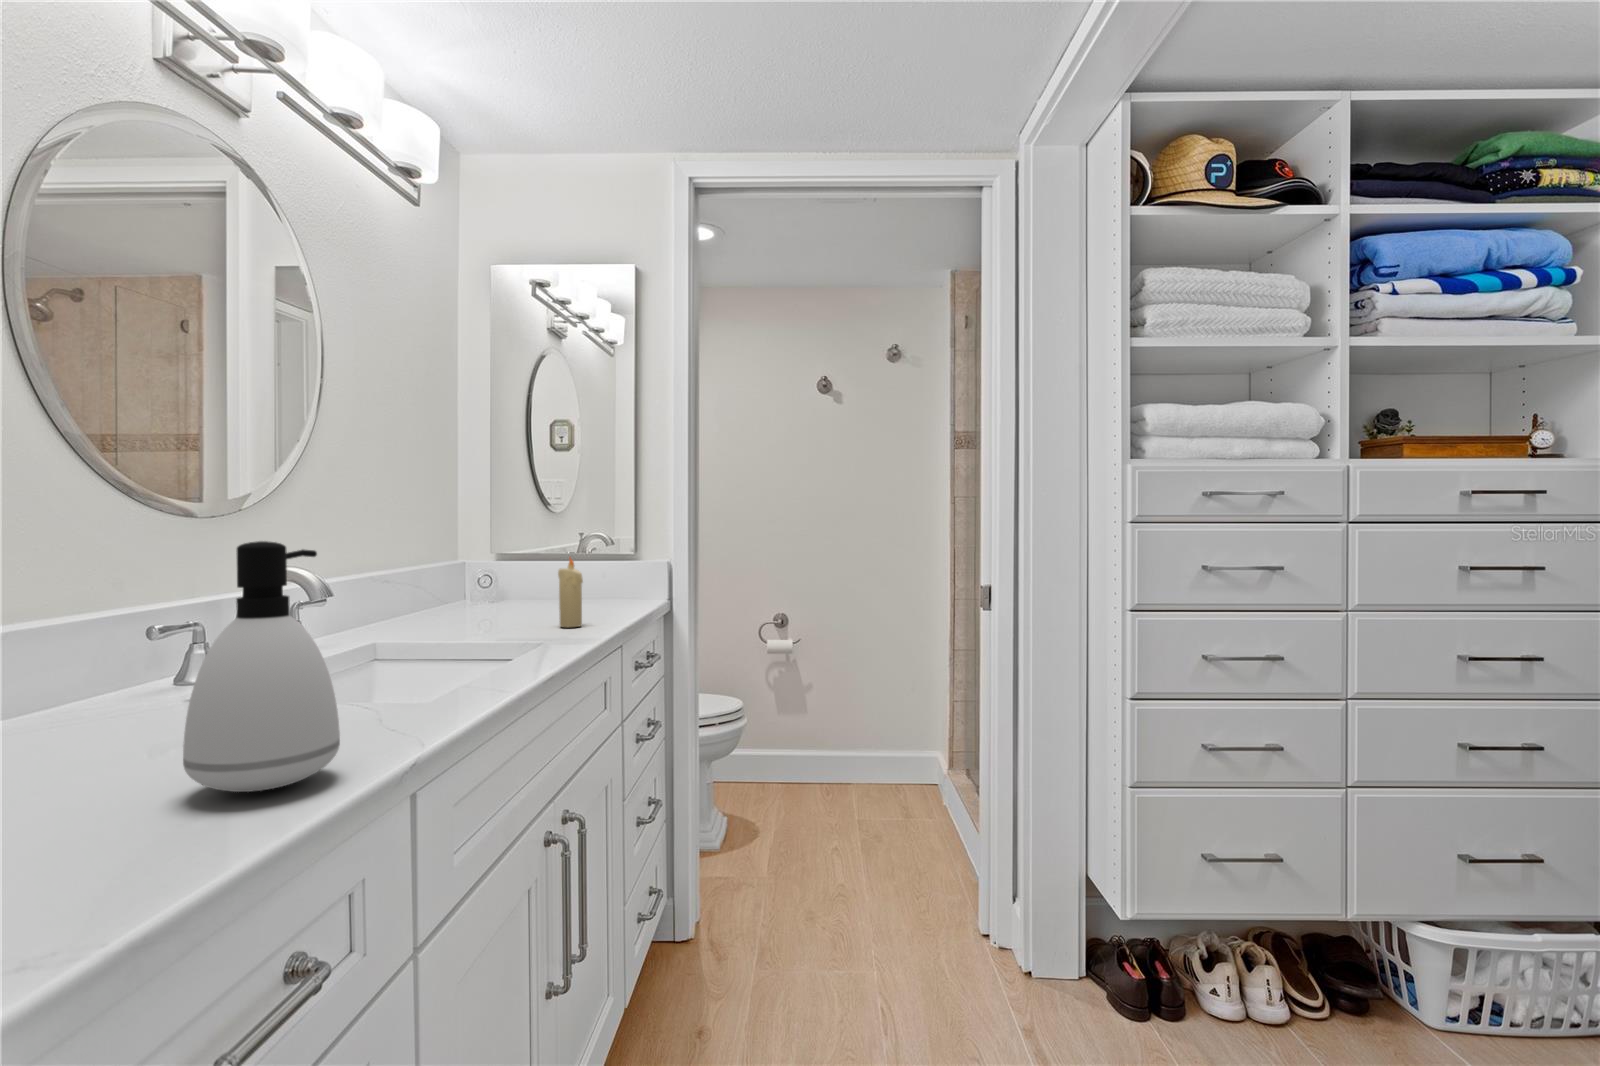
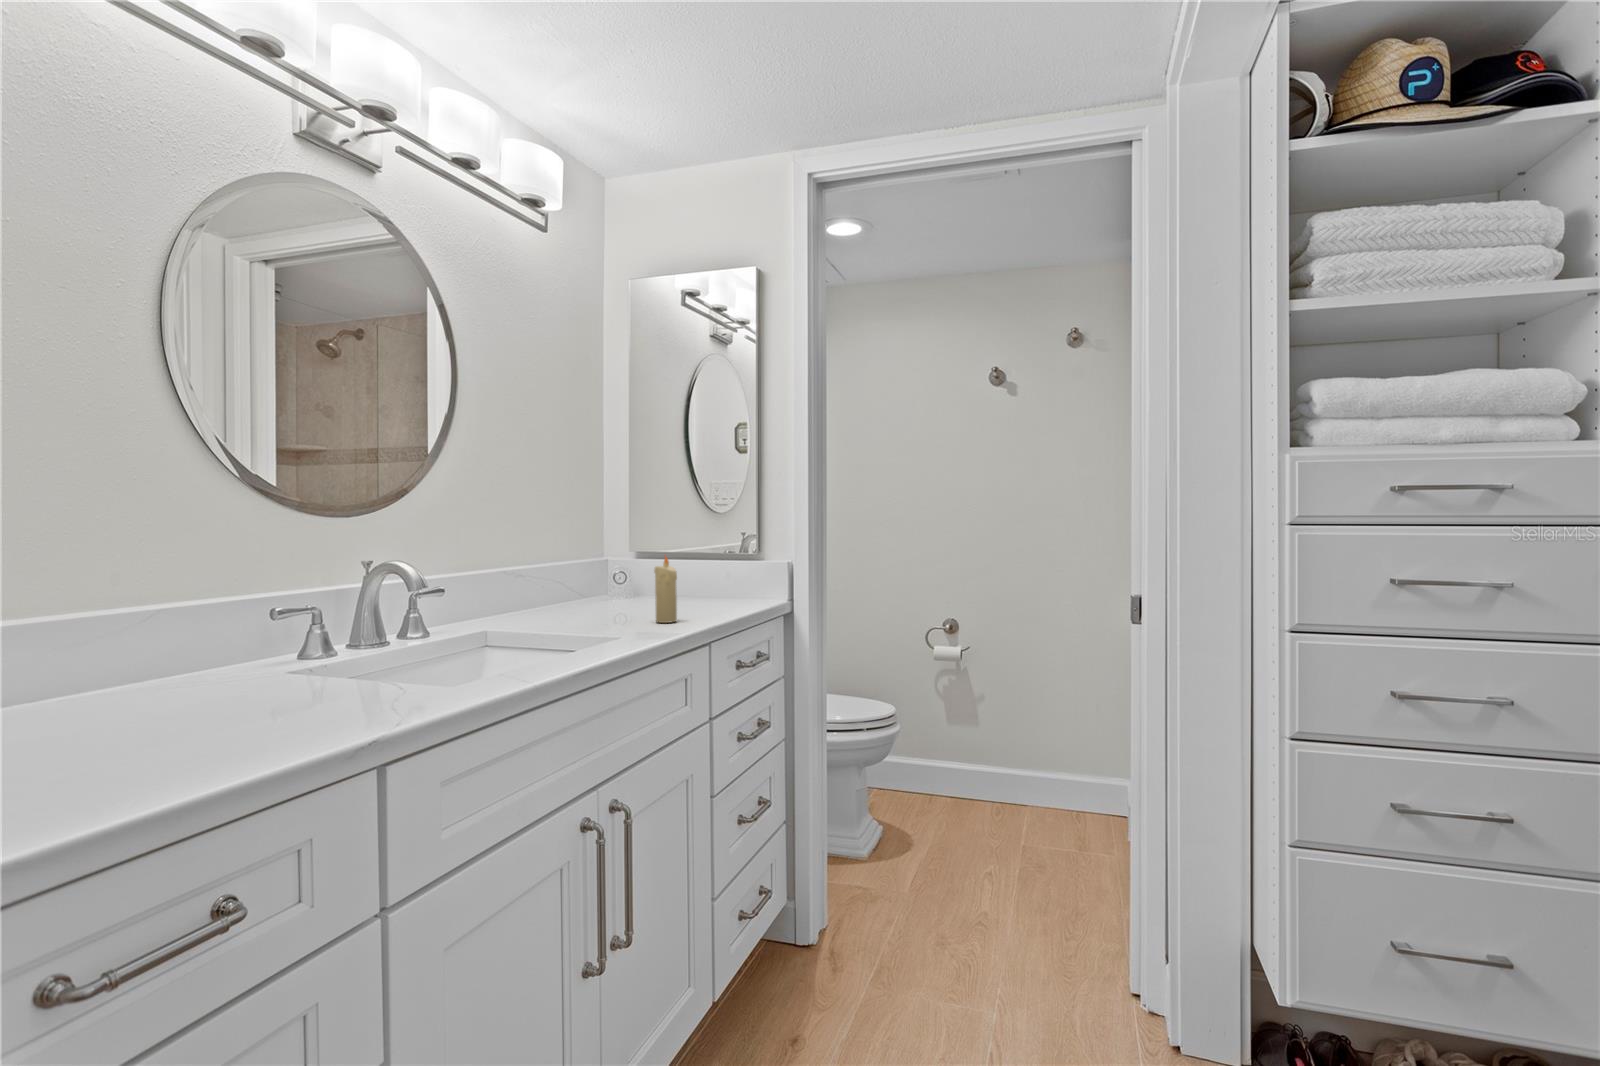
soap dispenser: present [183,541,340,792] -> none [148,539,289,756]

